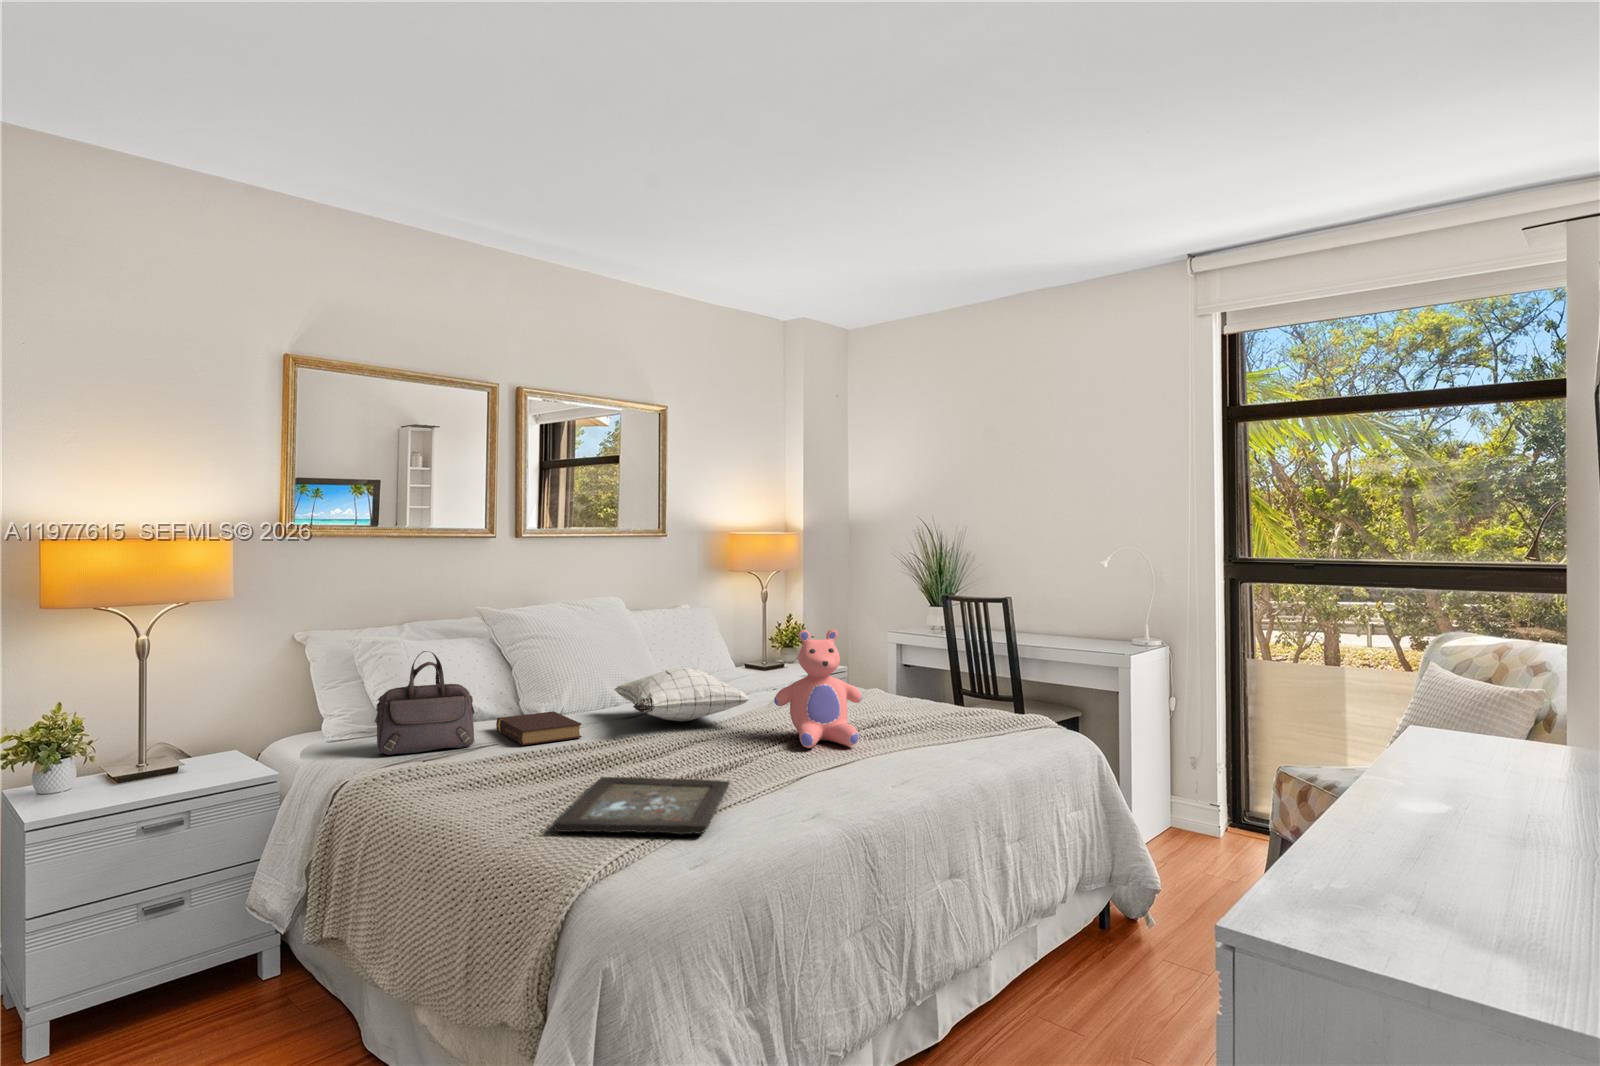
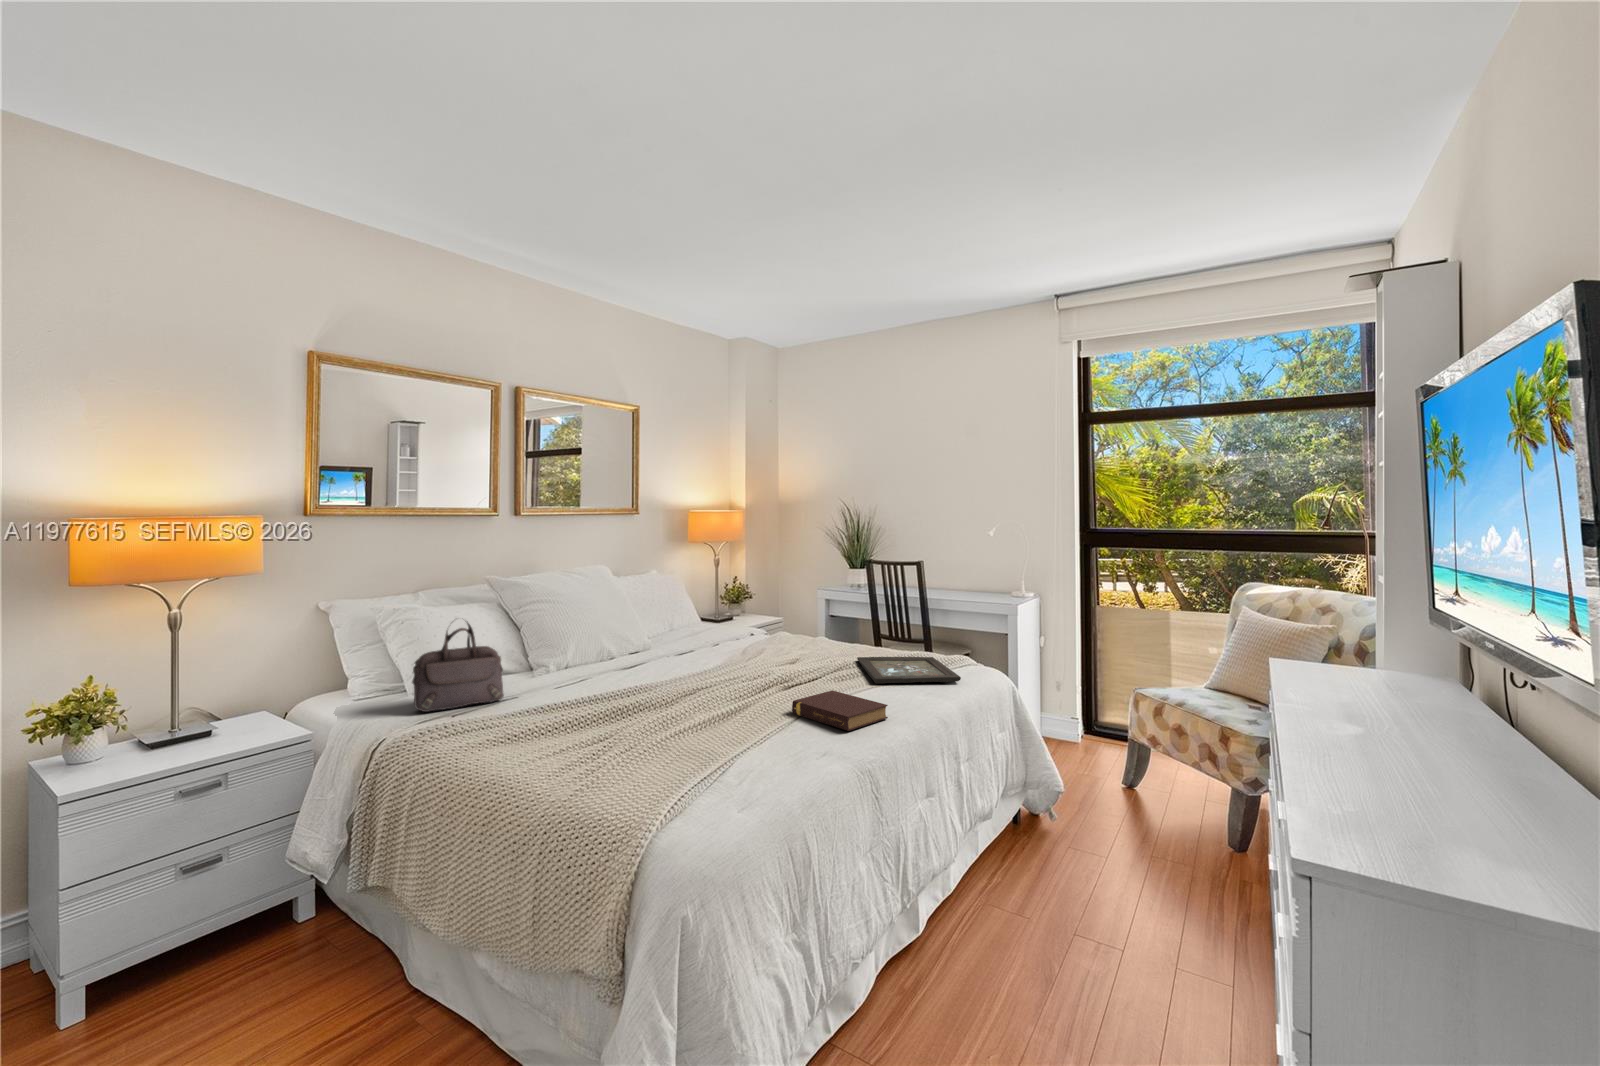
teddy bear: present [774,629,862,748] -> none [763,592,835,691]
pillow: present [614,667,749,722] -> none [618,625,739,671]
book: present [496,711,582,745] -> present [792,690,888,731]
tray: present [554,777,730,834] -> present [857,657,961,684]

